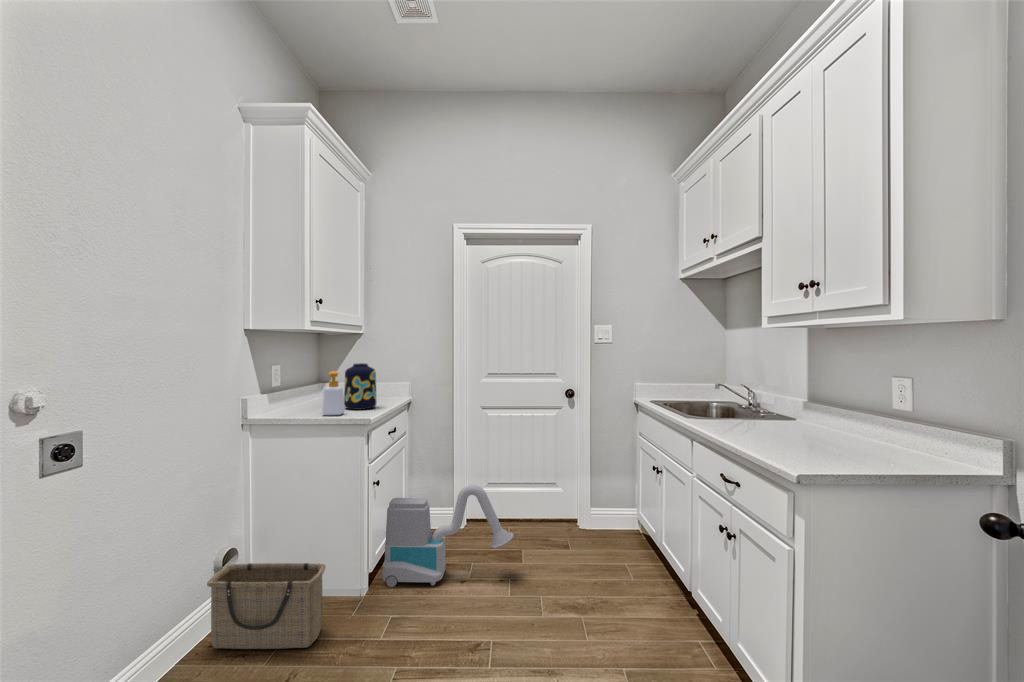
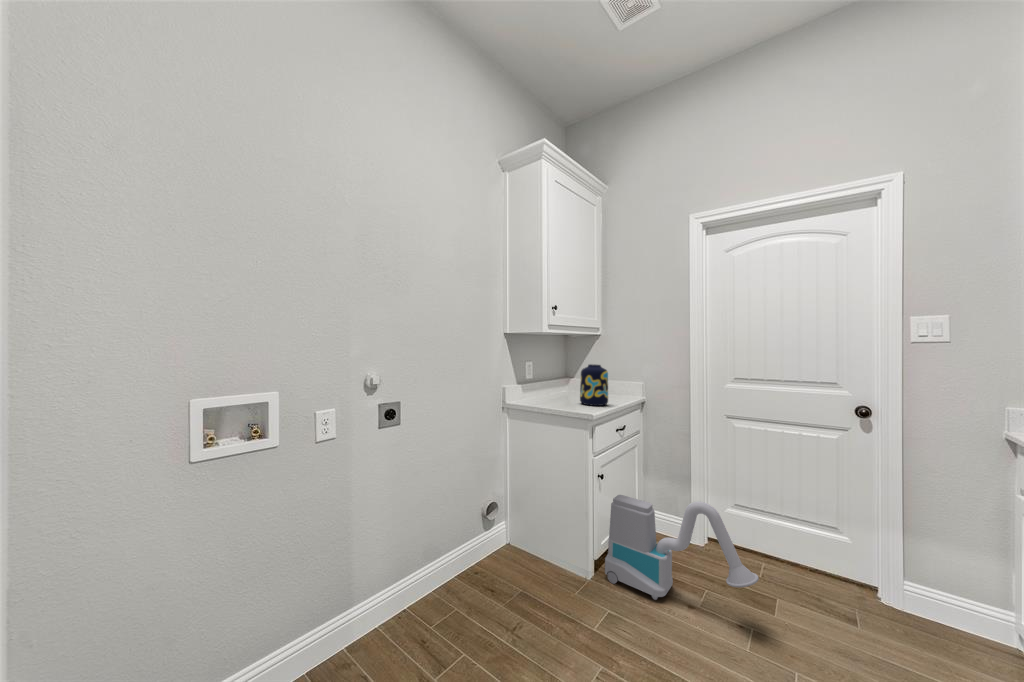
soap bottle: present [322,371,345,415] -> none [556,369,576,408]
basket: present [207,563,325,649] -> none [460,515,544,613]

